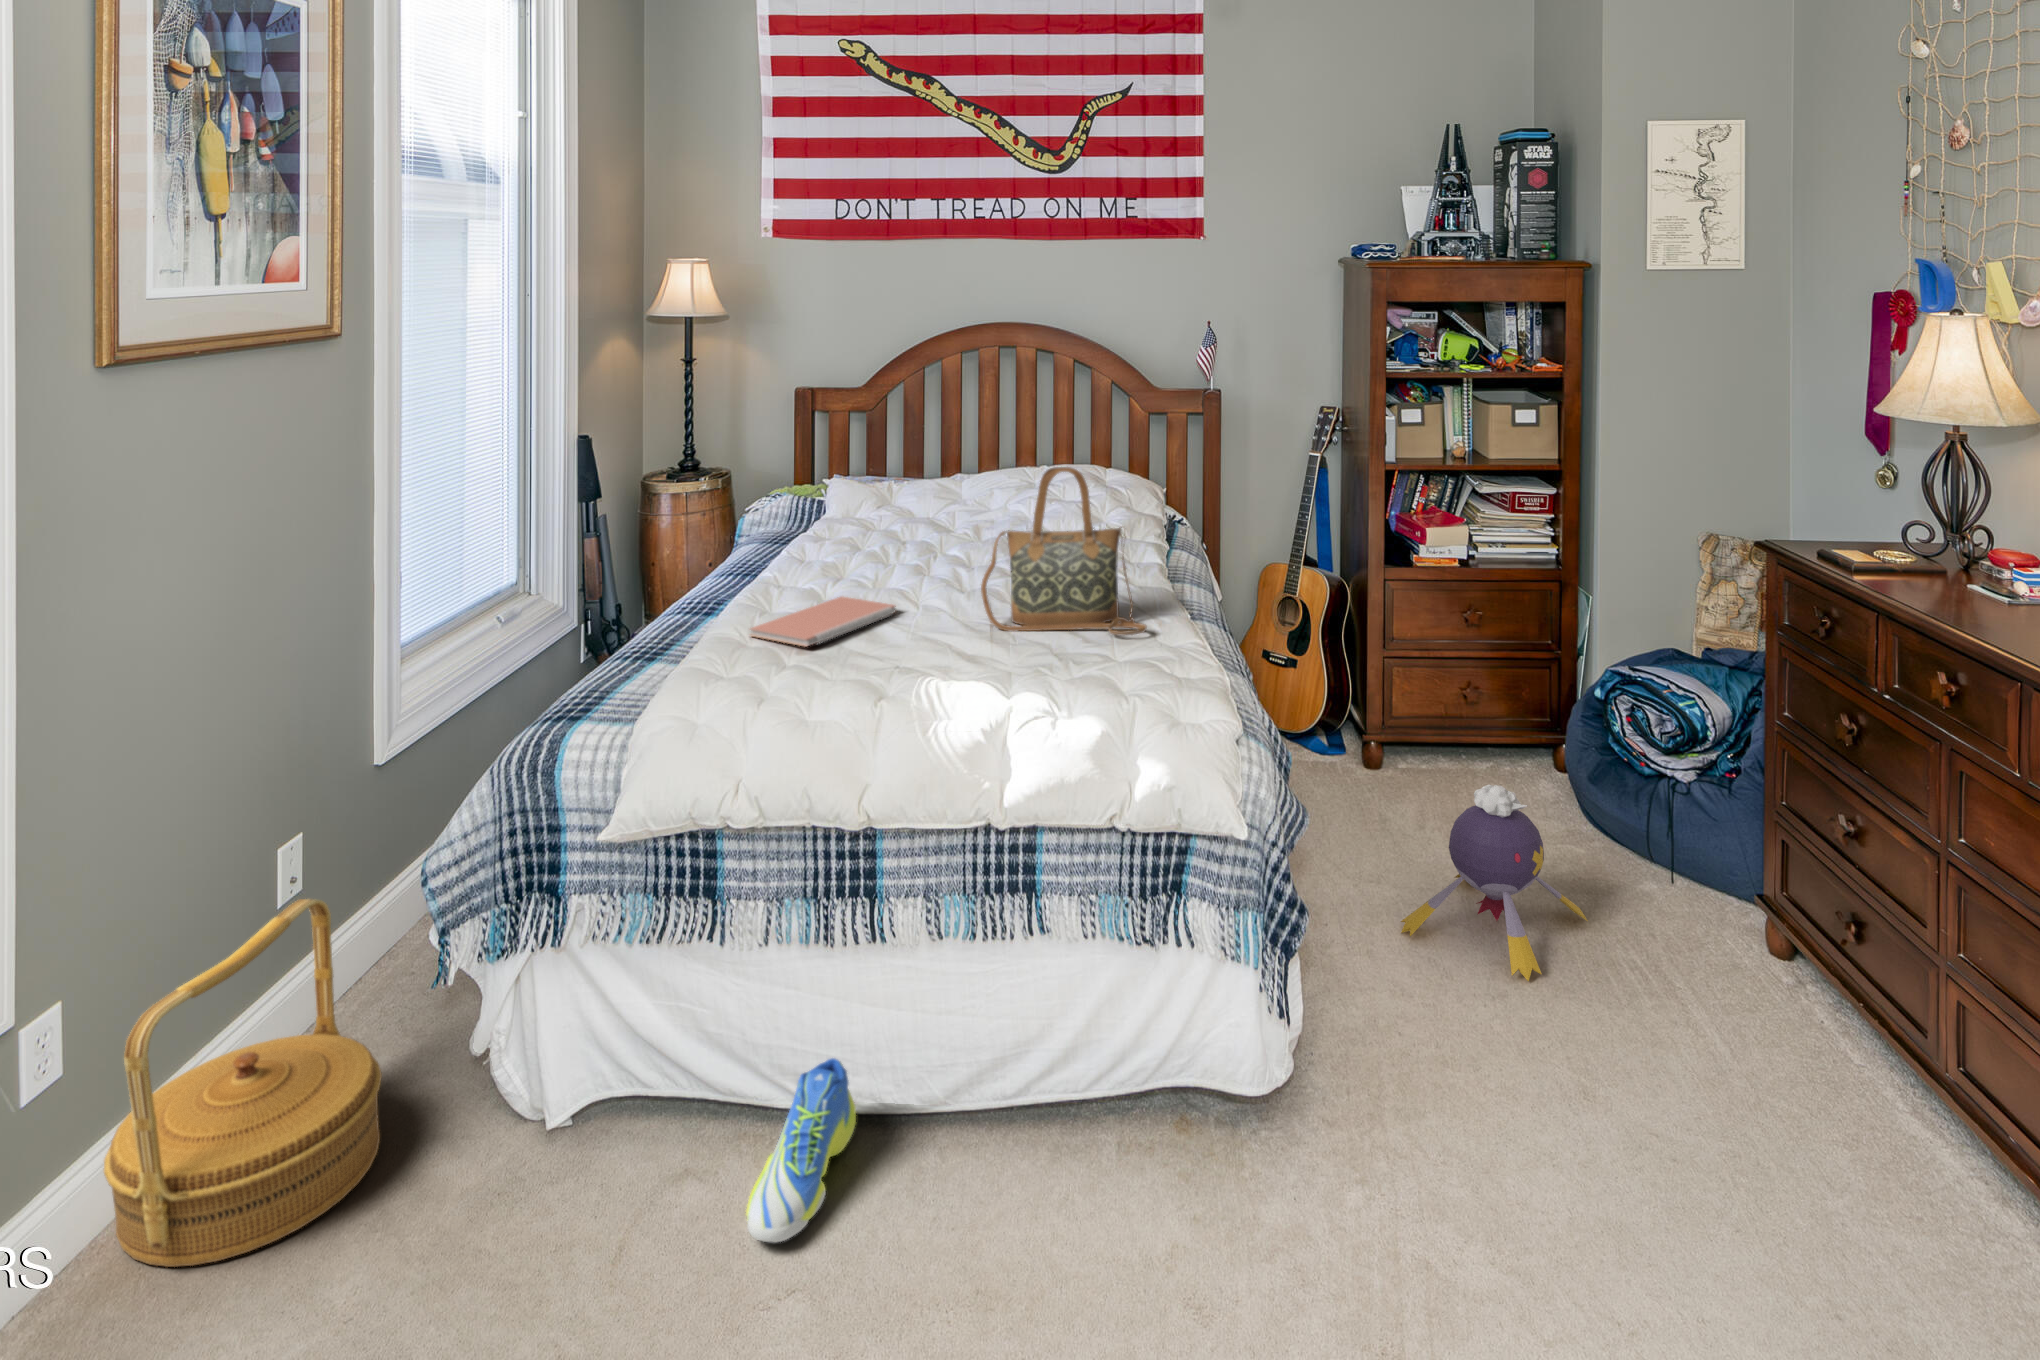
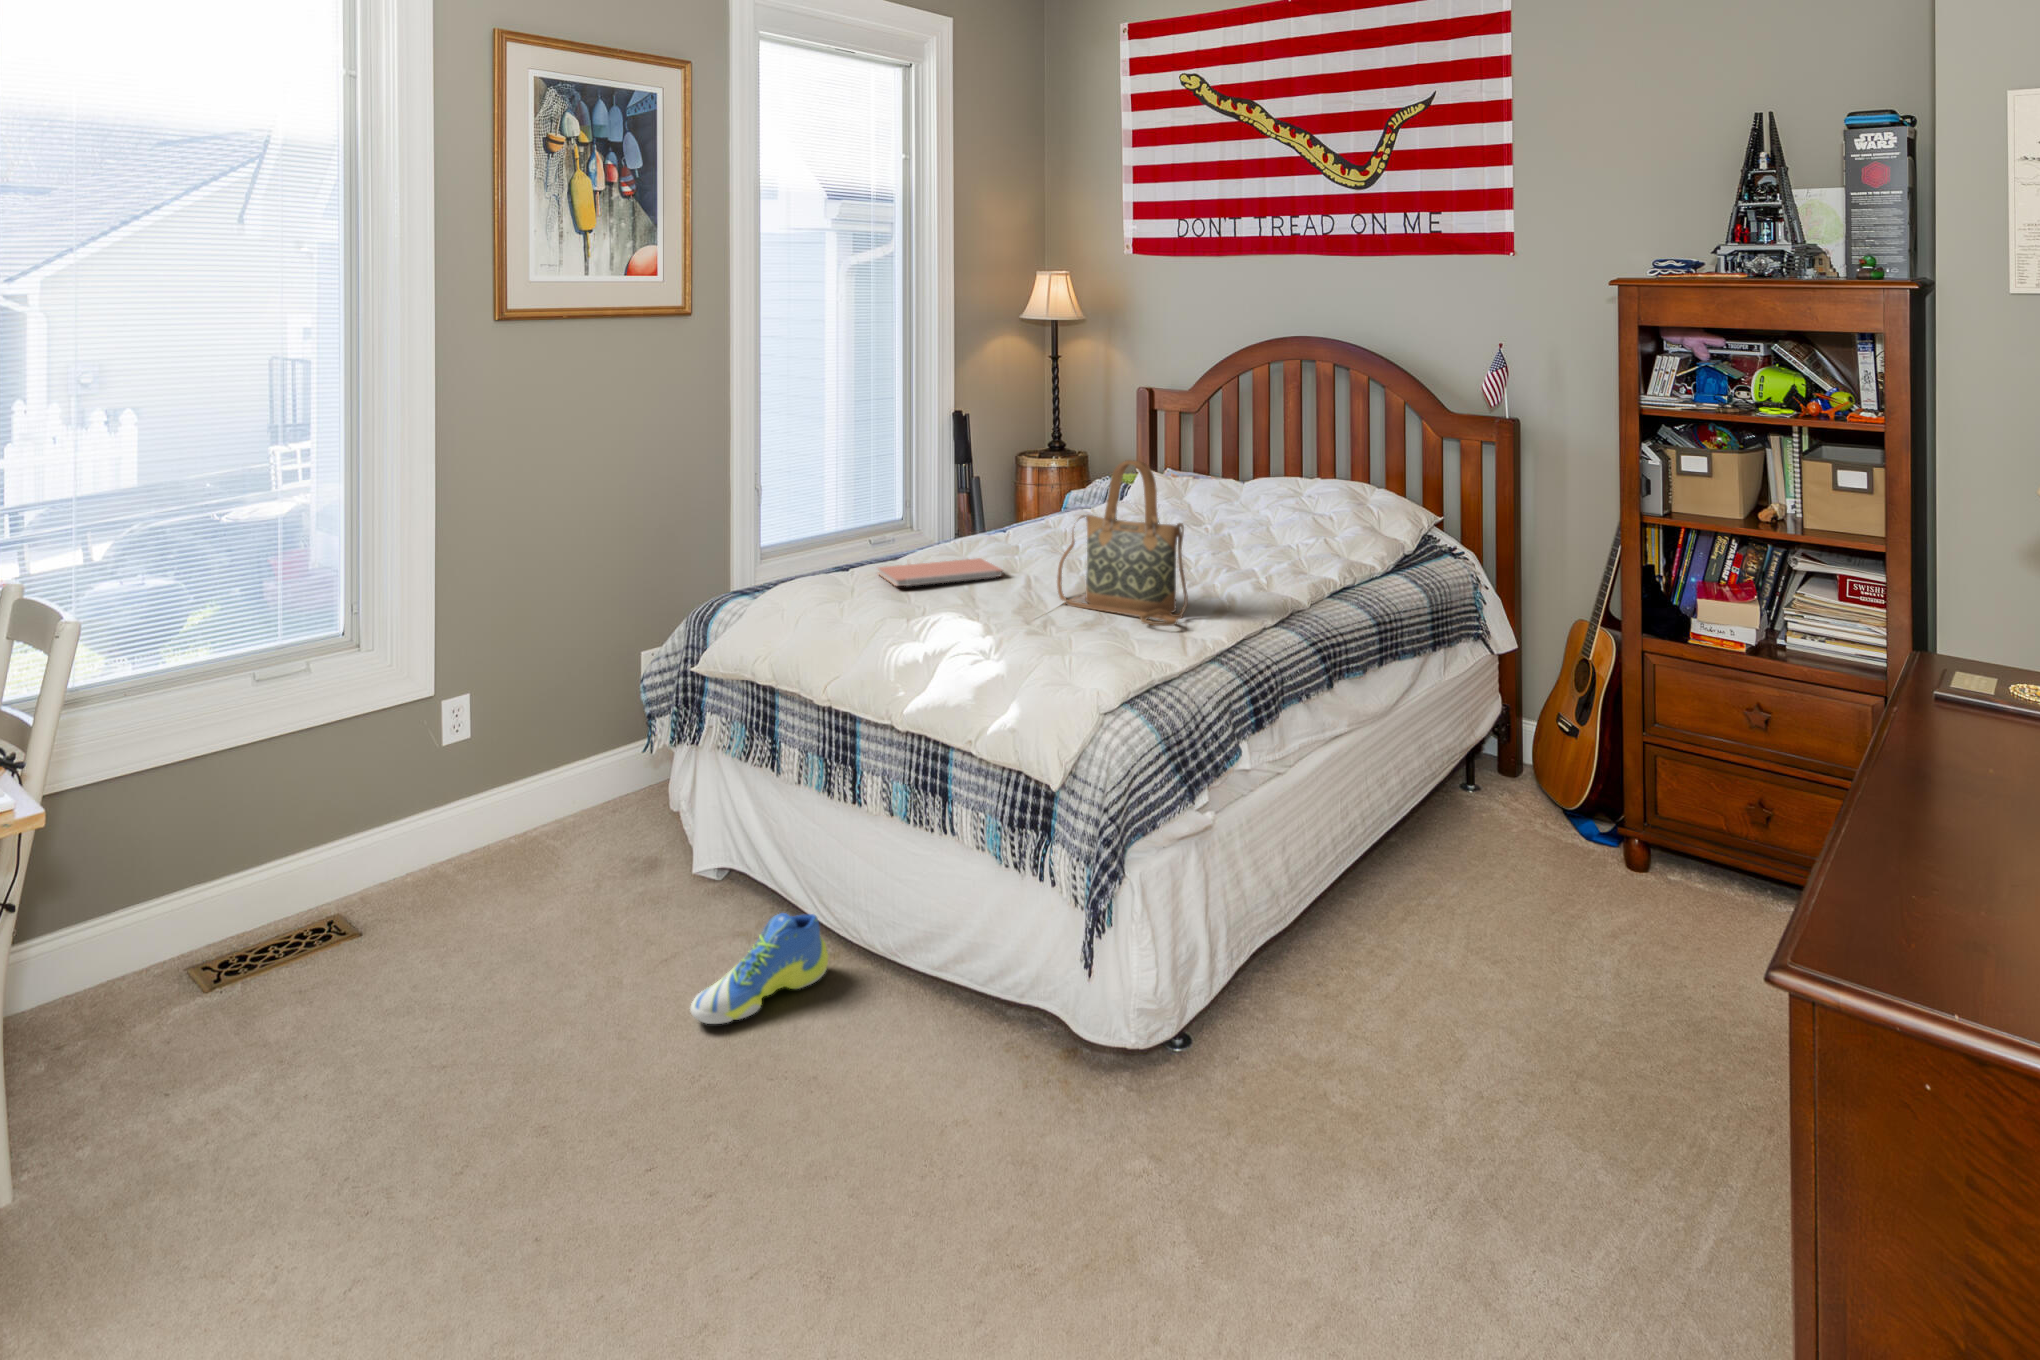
plush toy: present [1401,785,1588,981] -> none [1436,879,1679,1108]
woven basket: present [104,899,382,1267] -> none [421,698,592,909]

